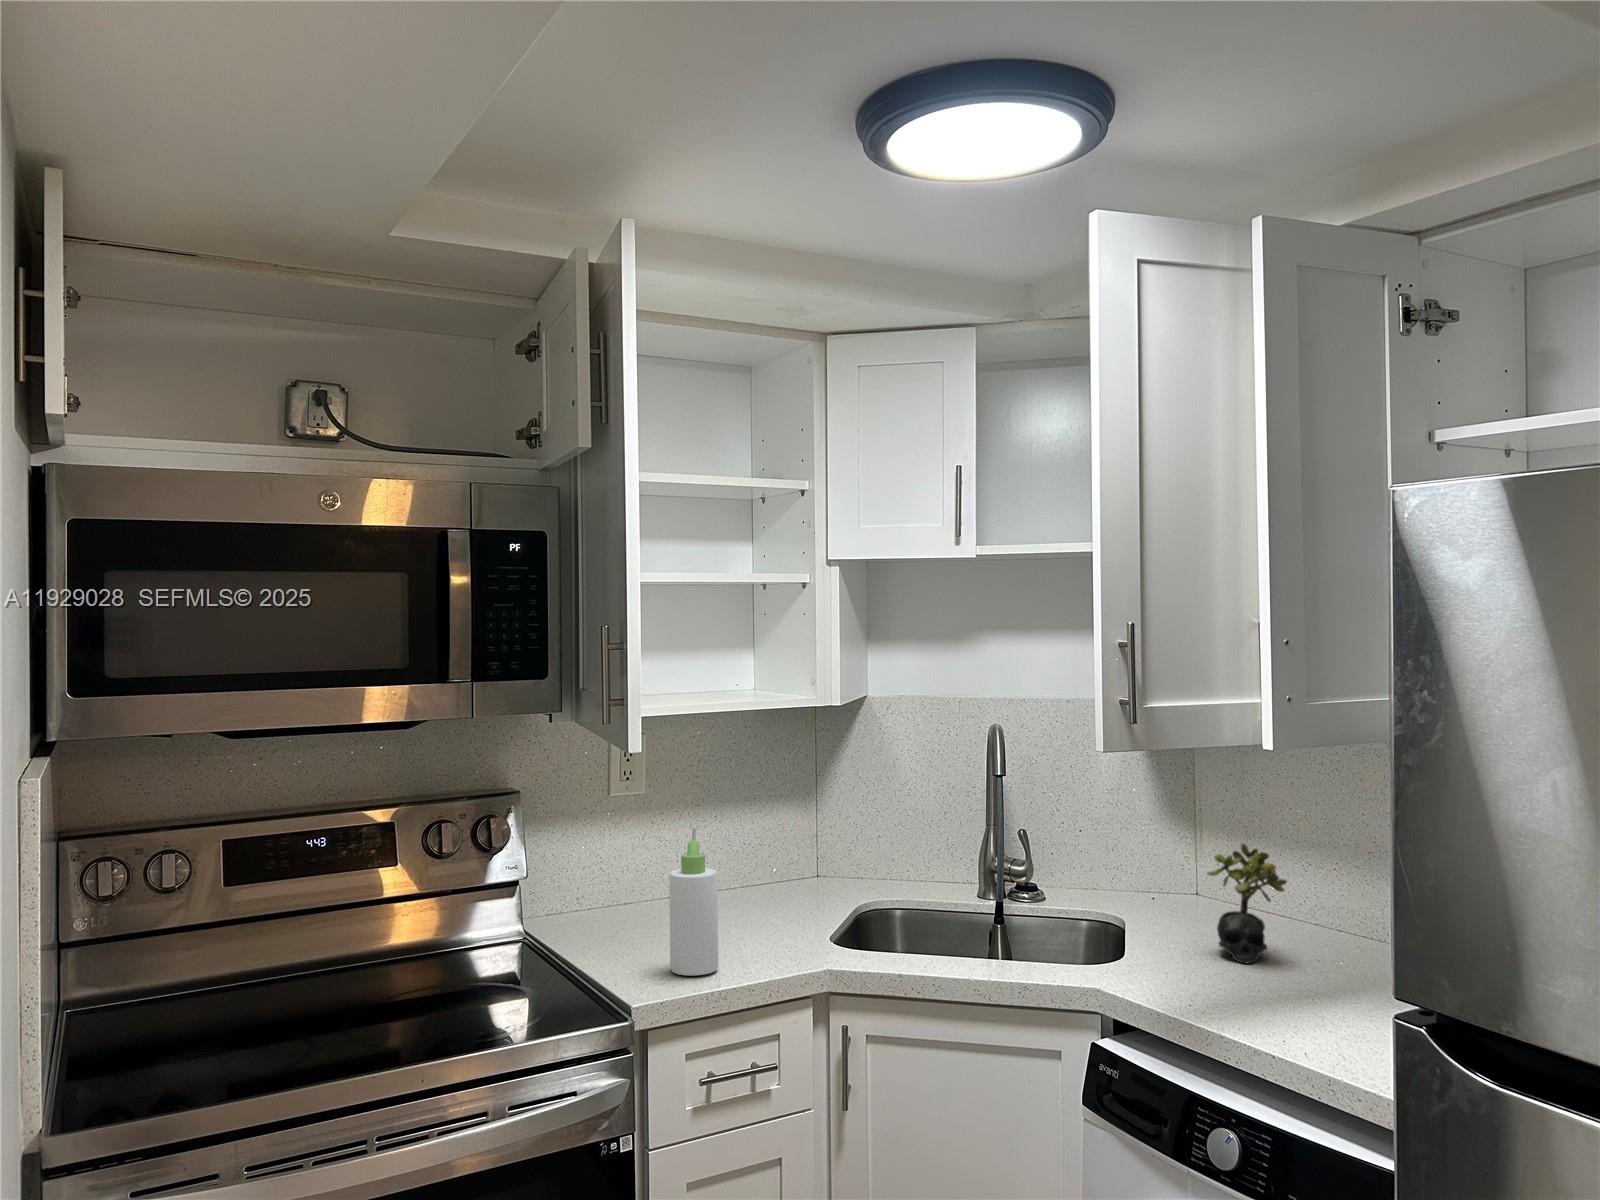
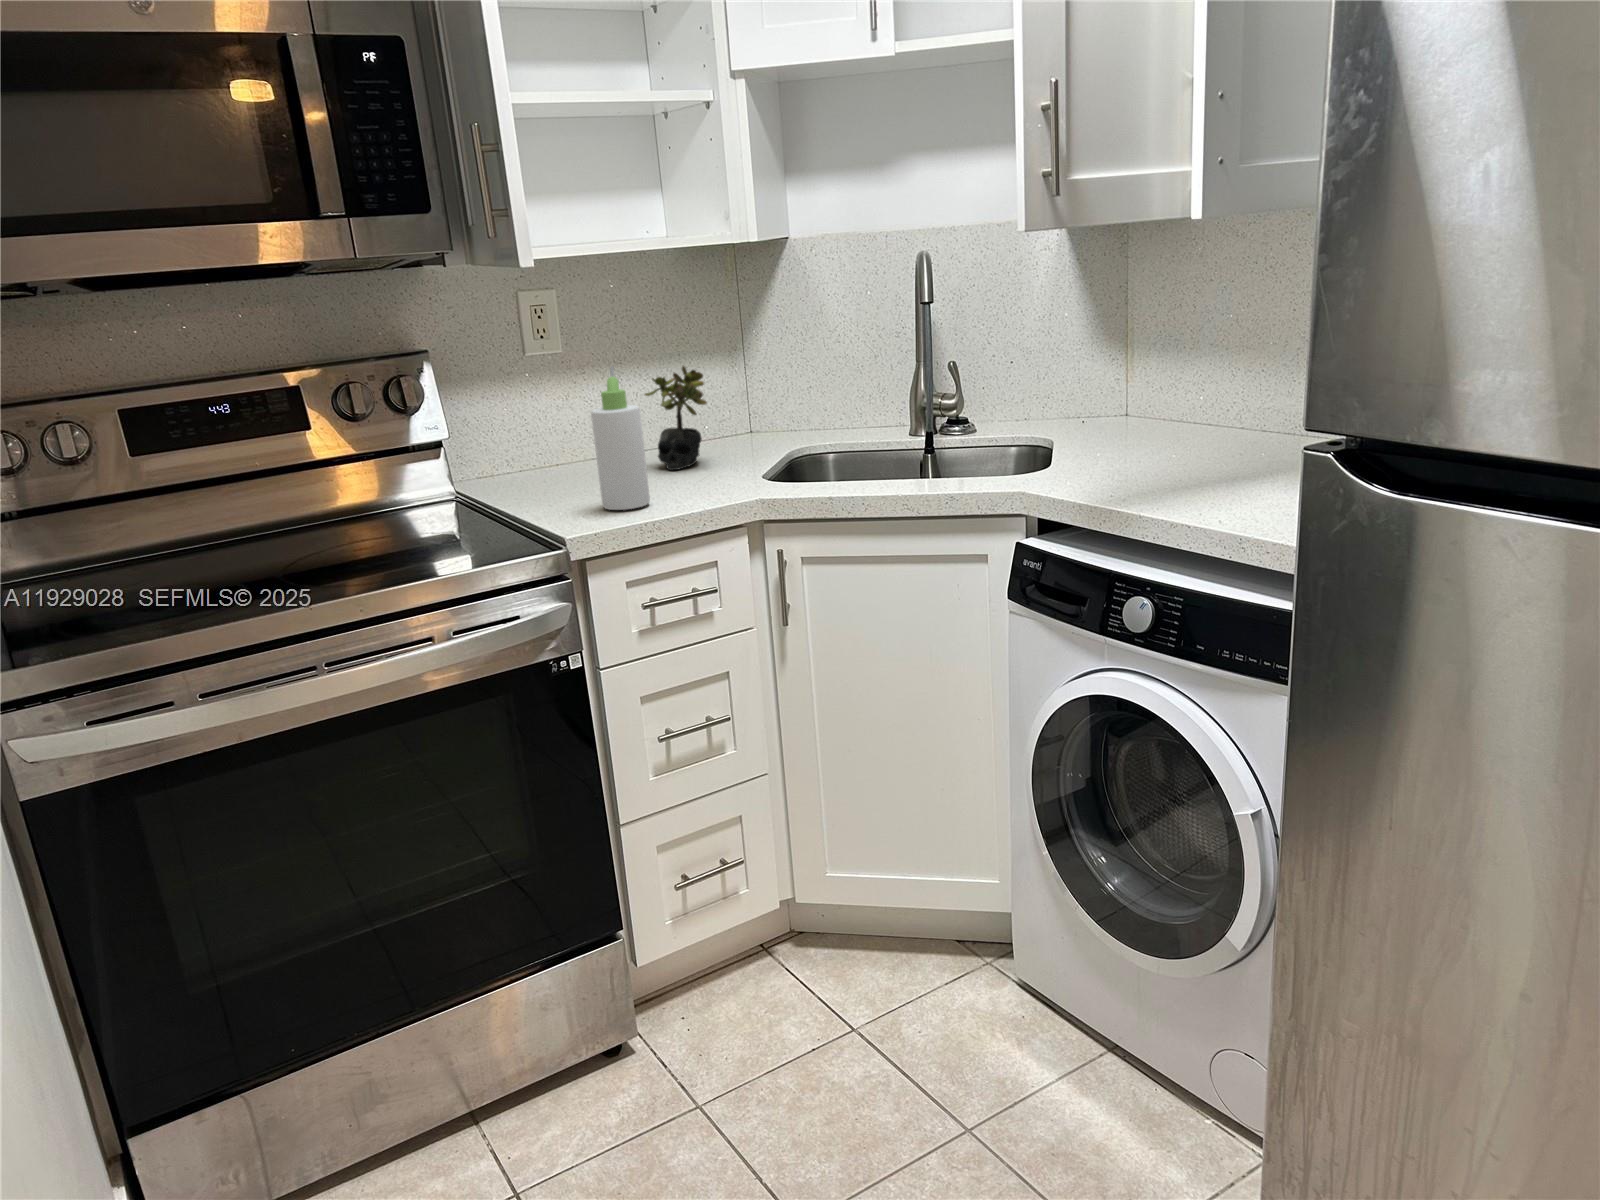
succulent plant: present [1207,844,1287,963] -> present [645,366,707,470]

